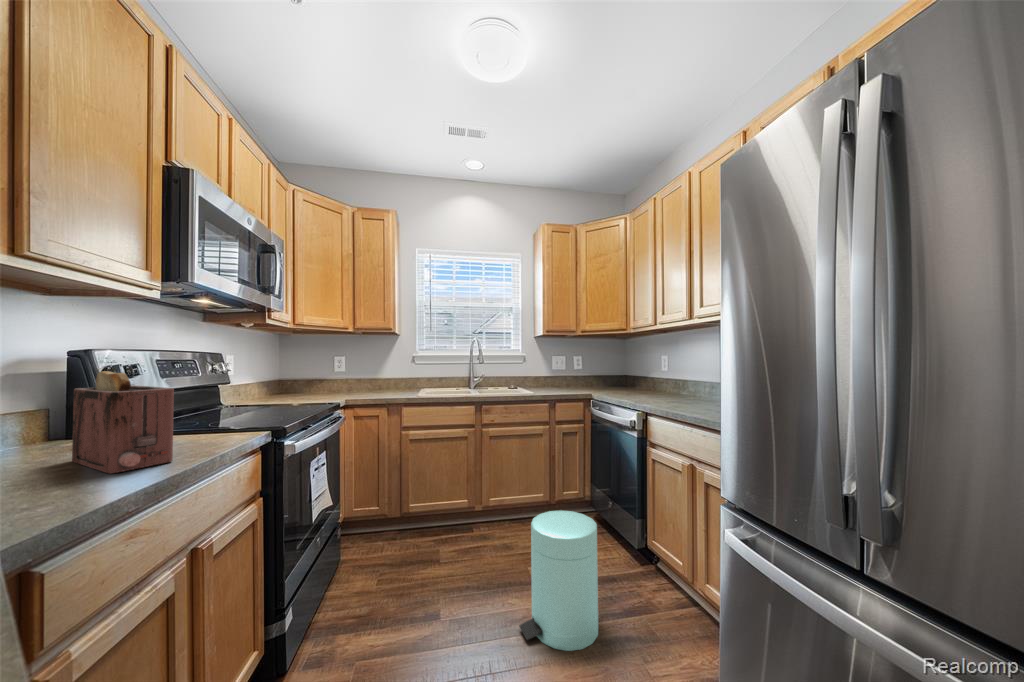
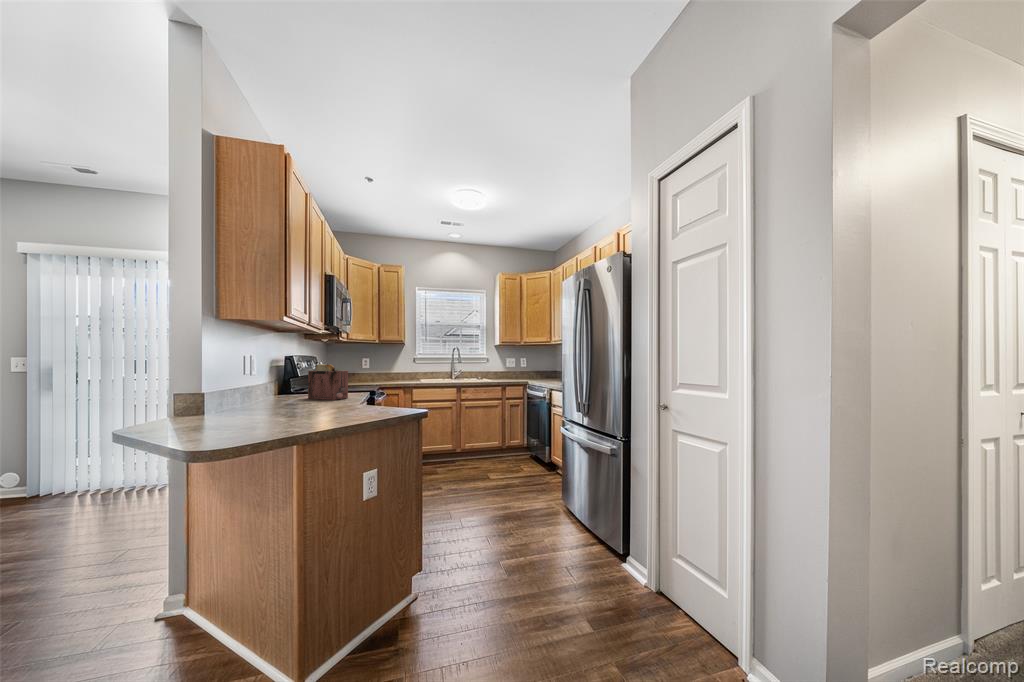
trash can: present [519,511,598,651] -> none [481,437,520,497]

